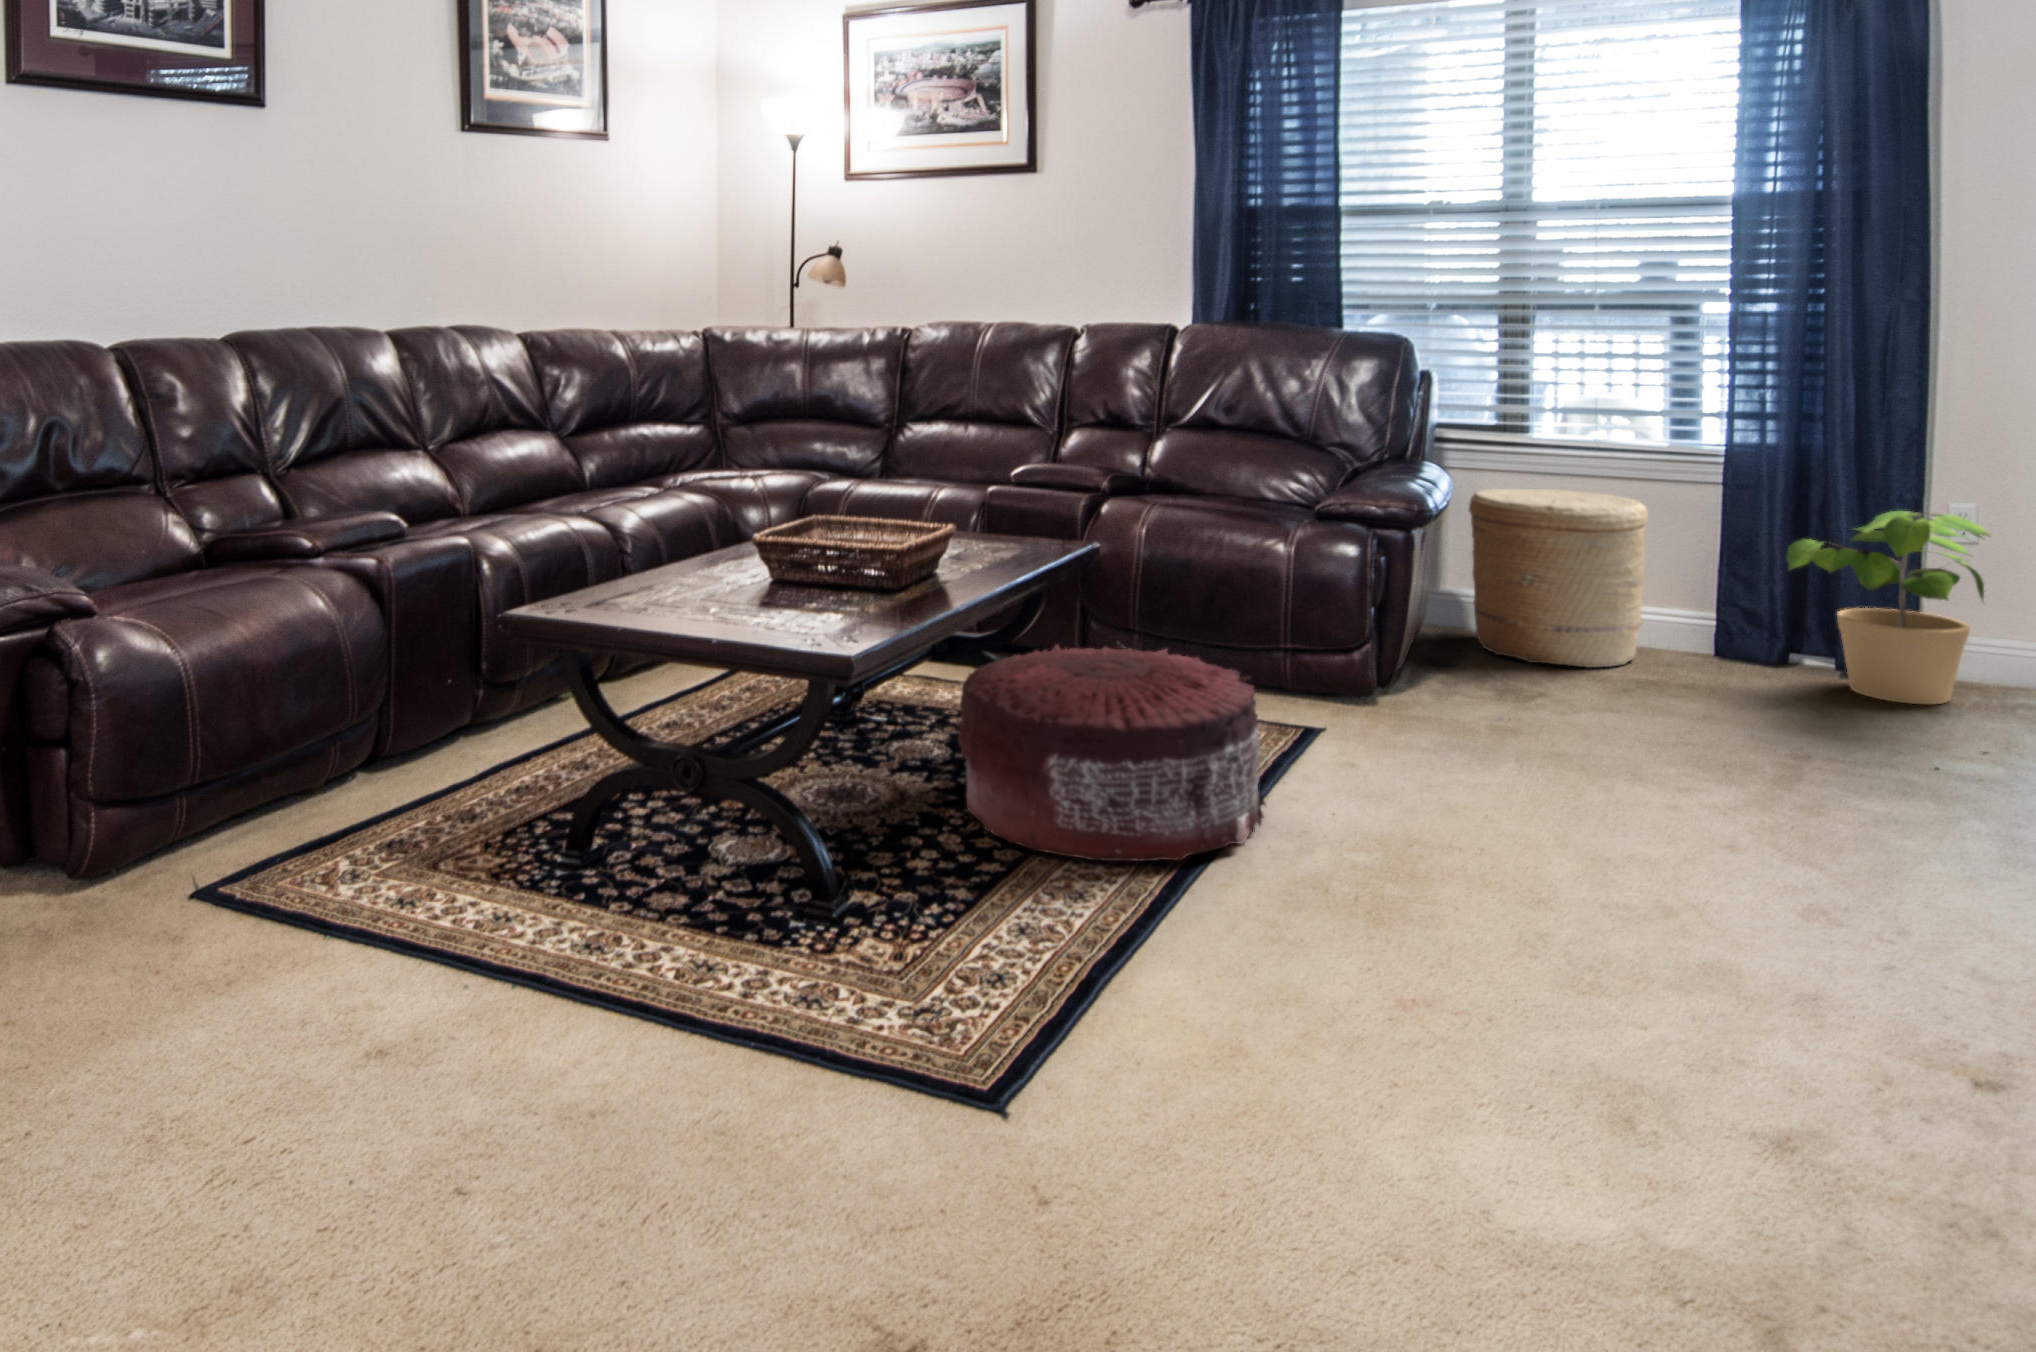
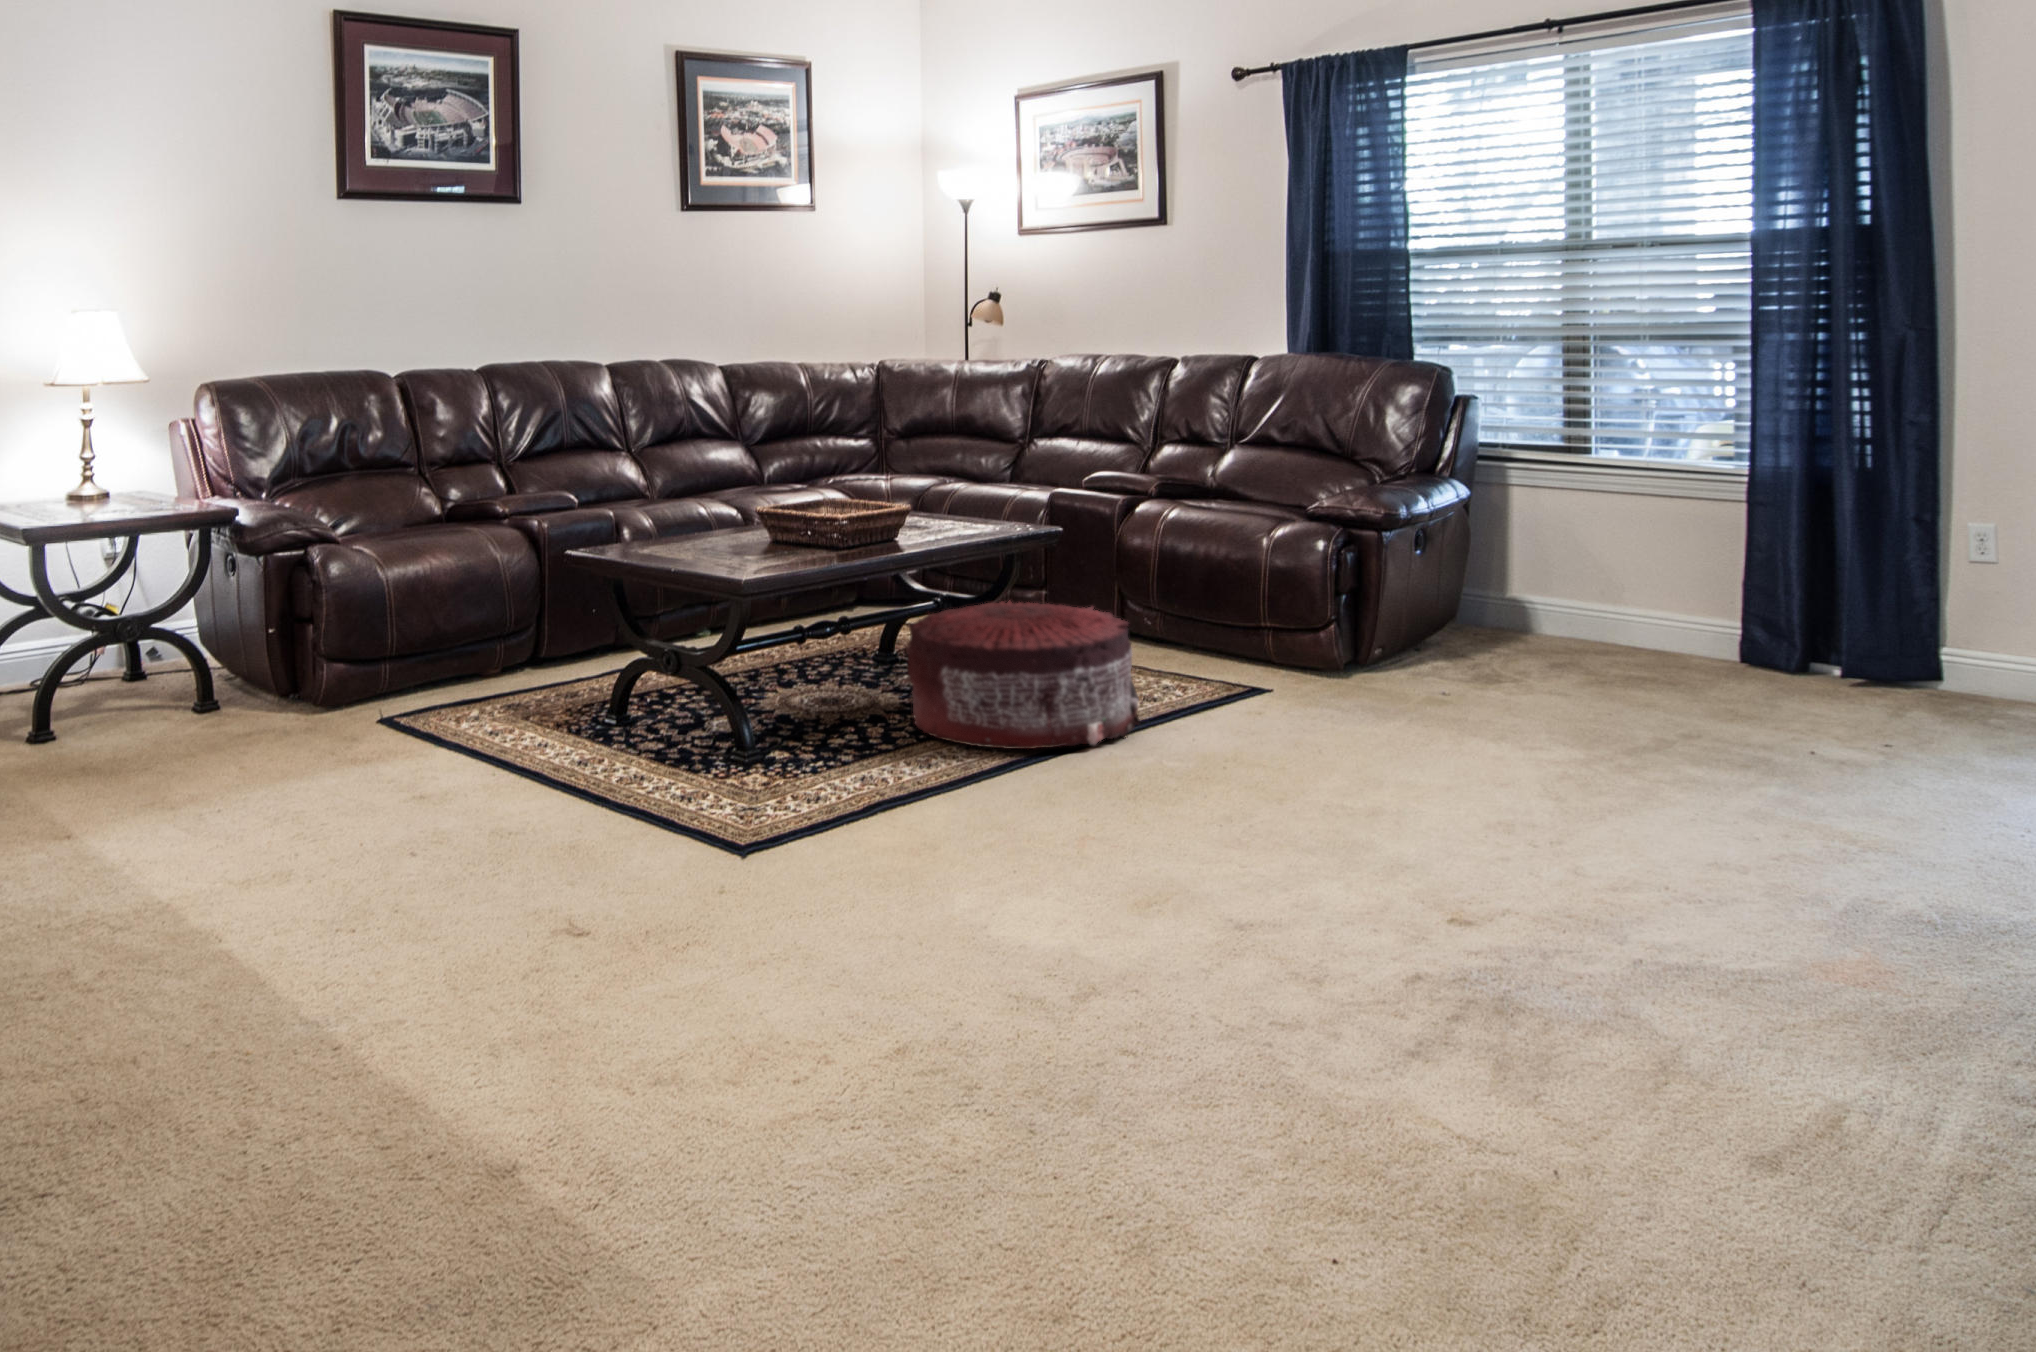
woven basket: present [1469,489,1648,668] -> none [1499,504,1667,664]
potted plant: present [1787,511,1989,704] -> none [1768,522,1967,707]

